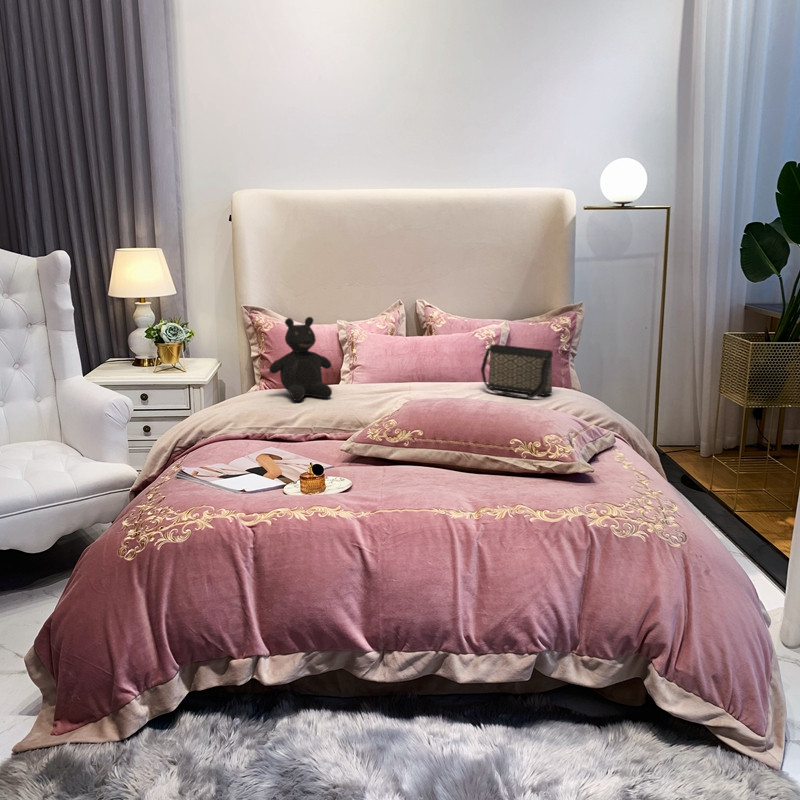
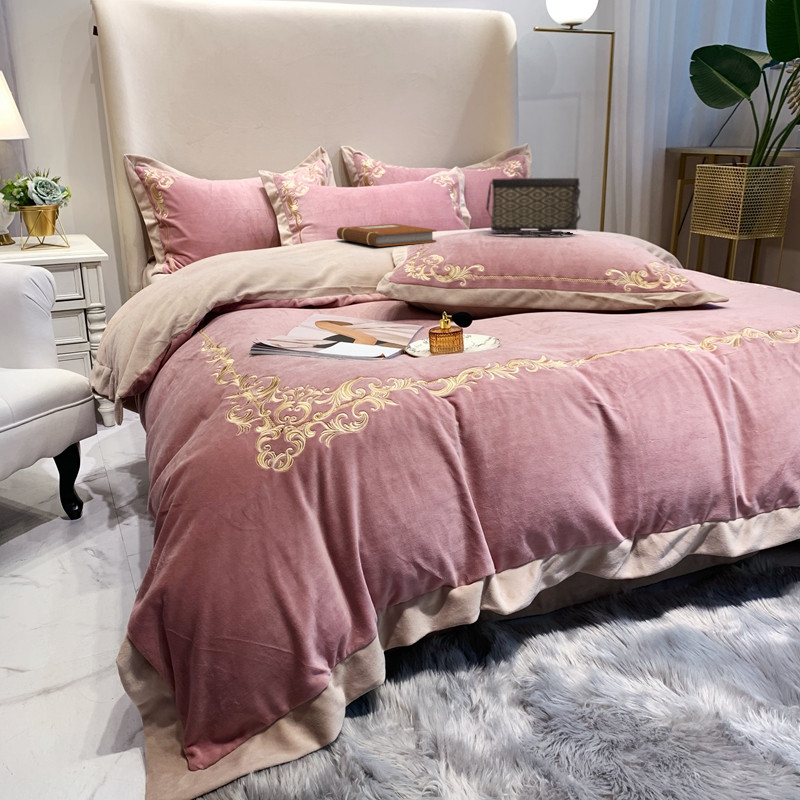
teddy bear: present [269,317,332,401] -> none [234,146,323,258]
notebook: none [367,373,431,396] -> present [337,224,436,247]

